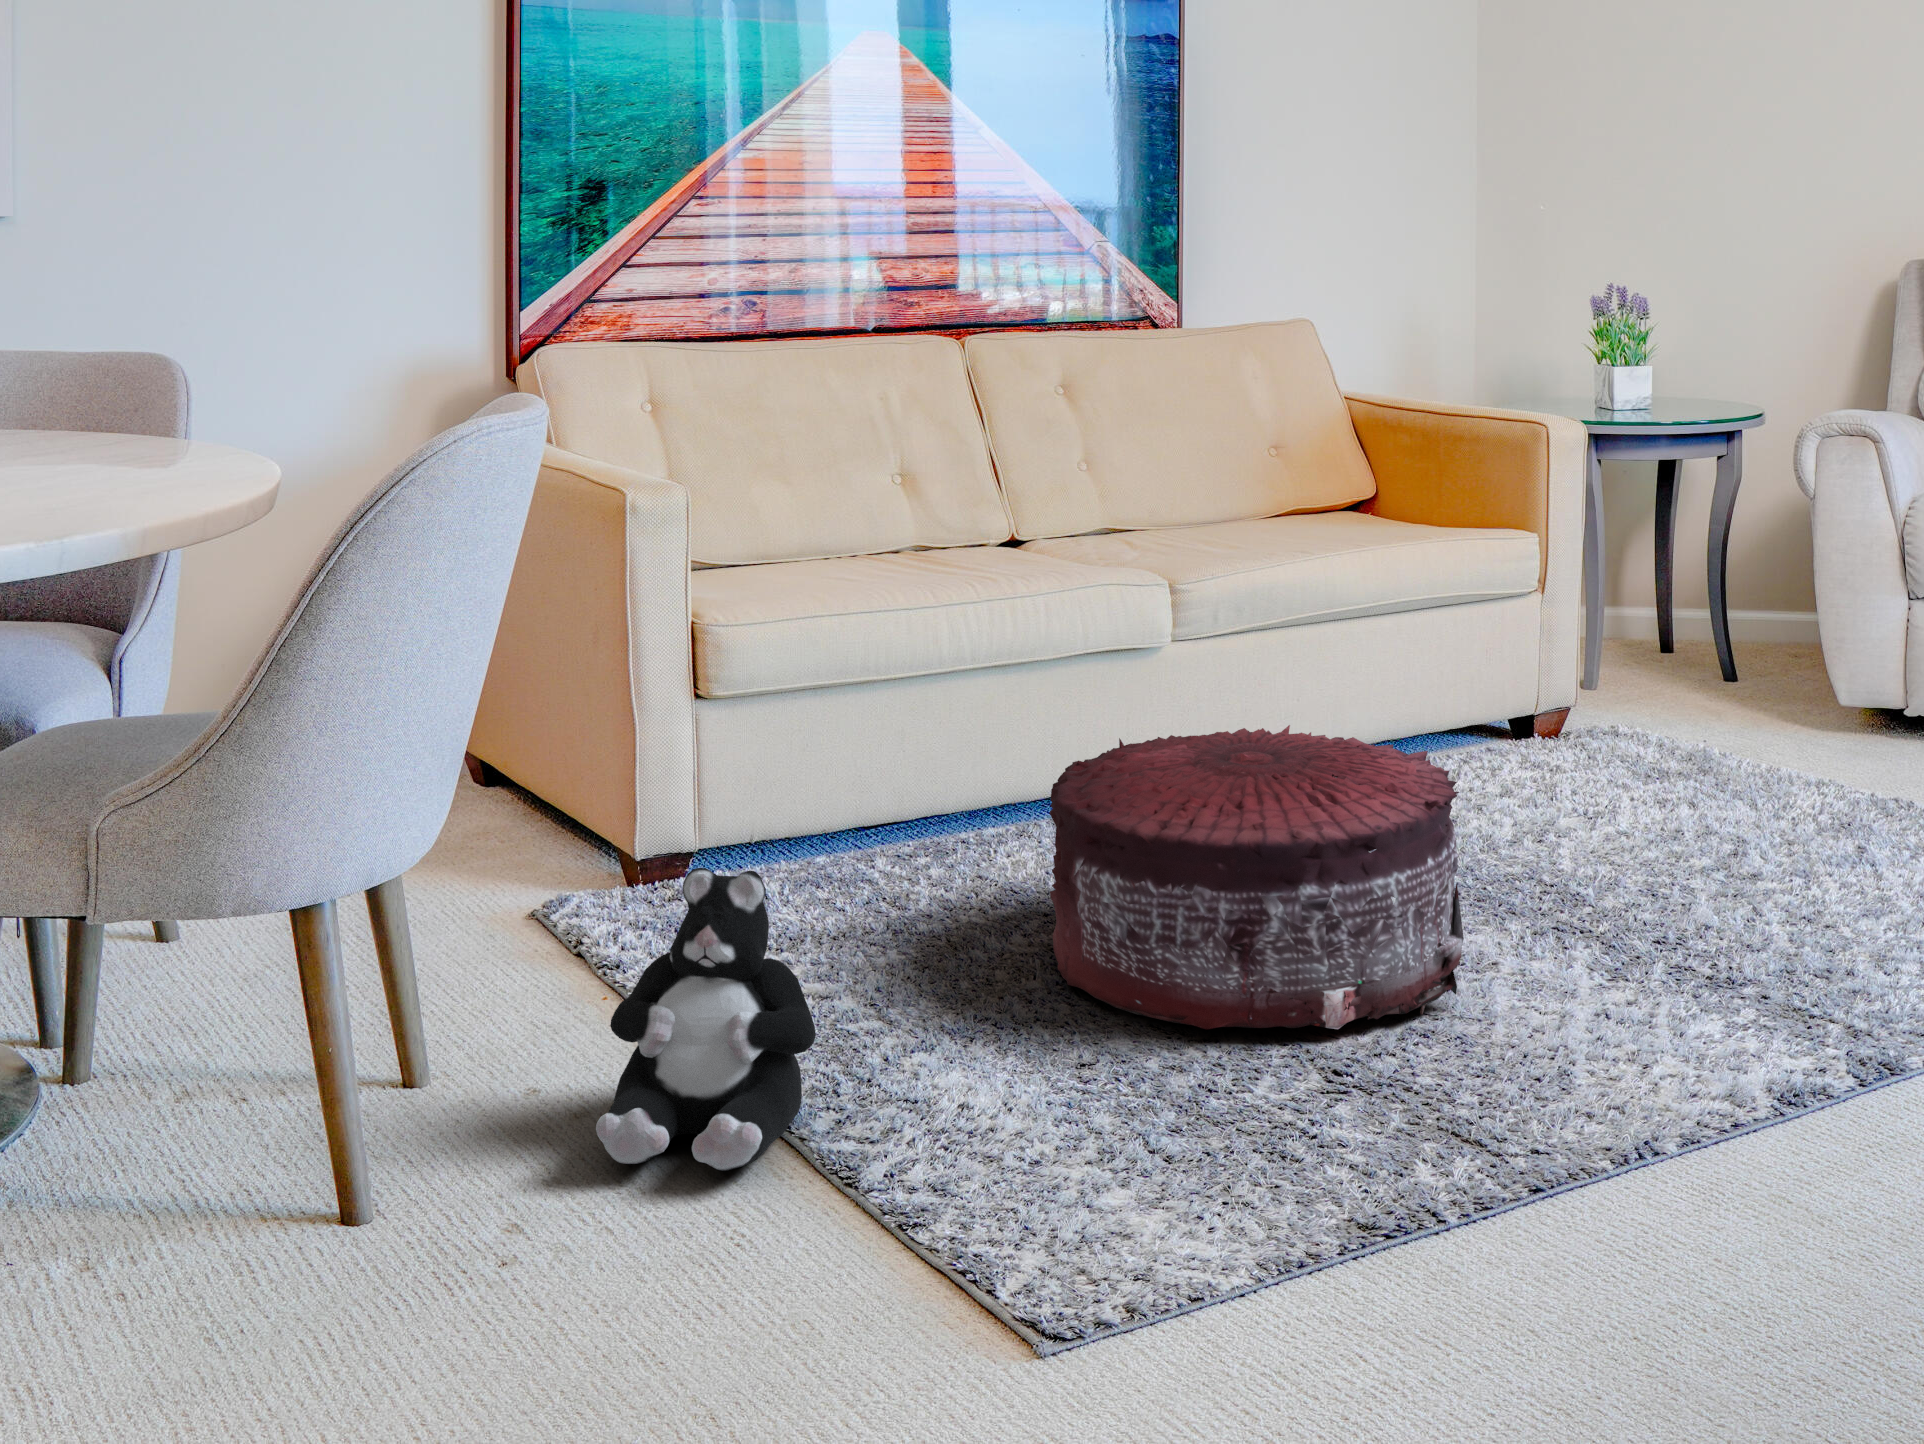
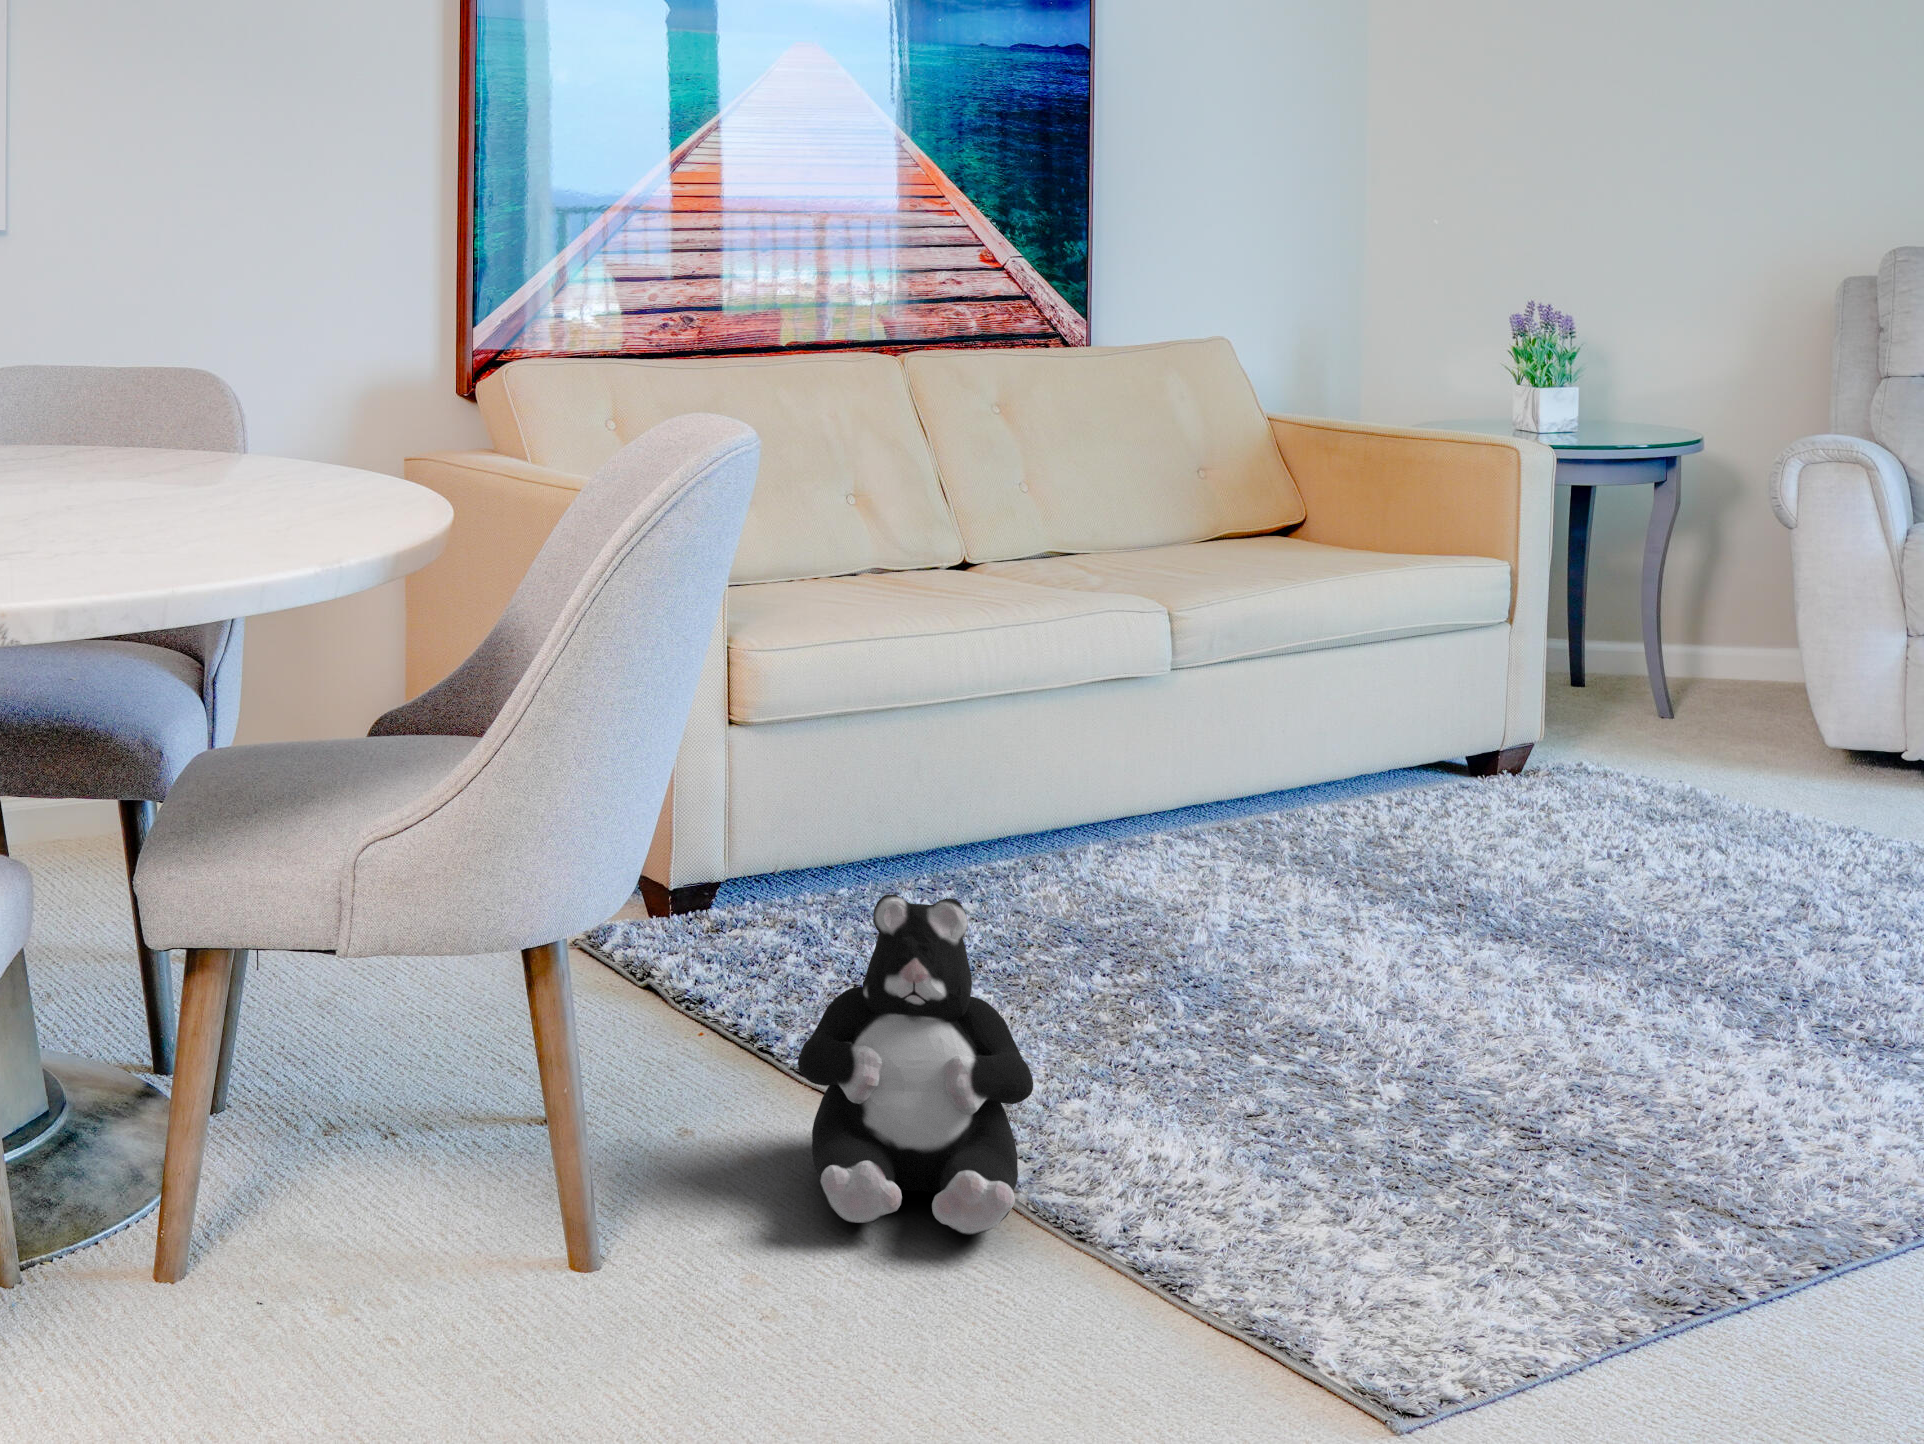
pouf: present [1049,725,1464,1029] -> none [1158,751,1670,1091]

